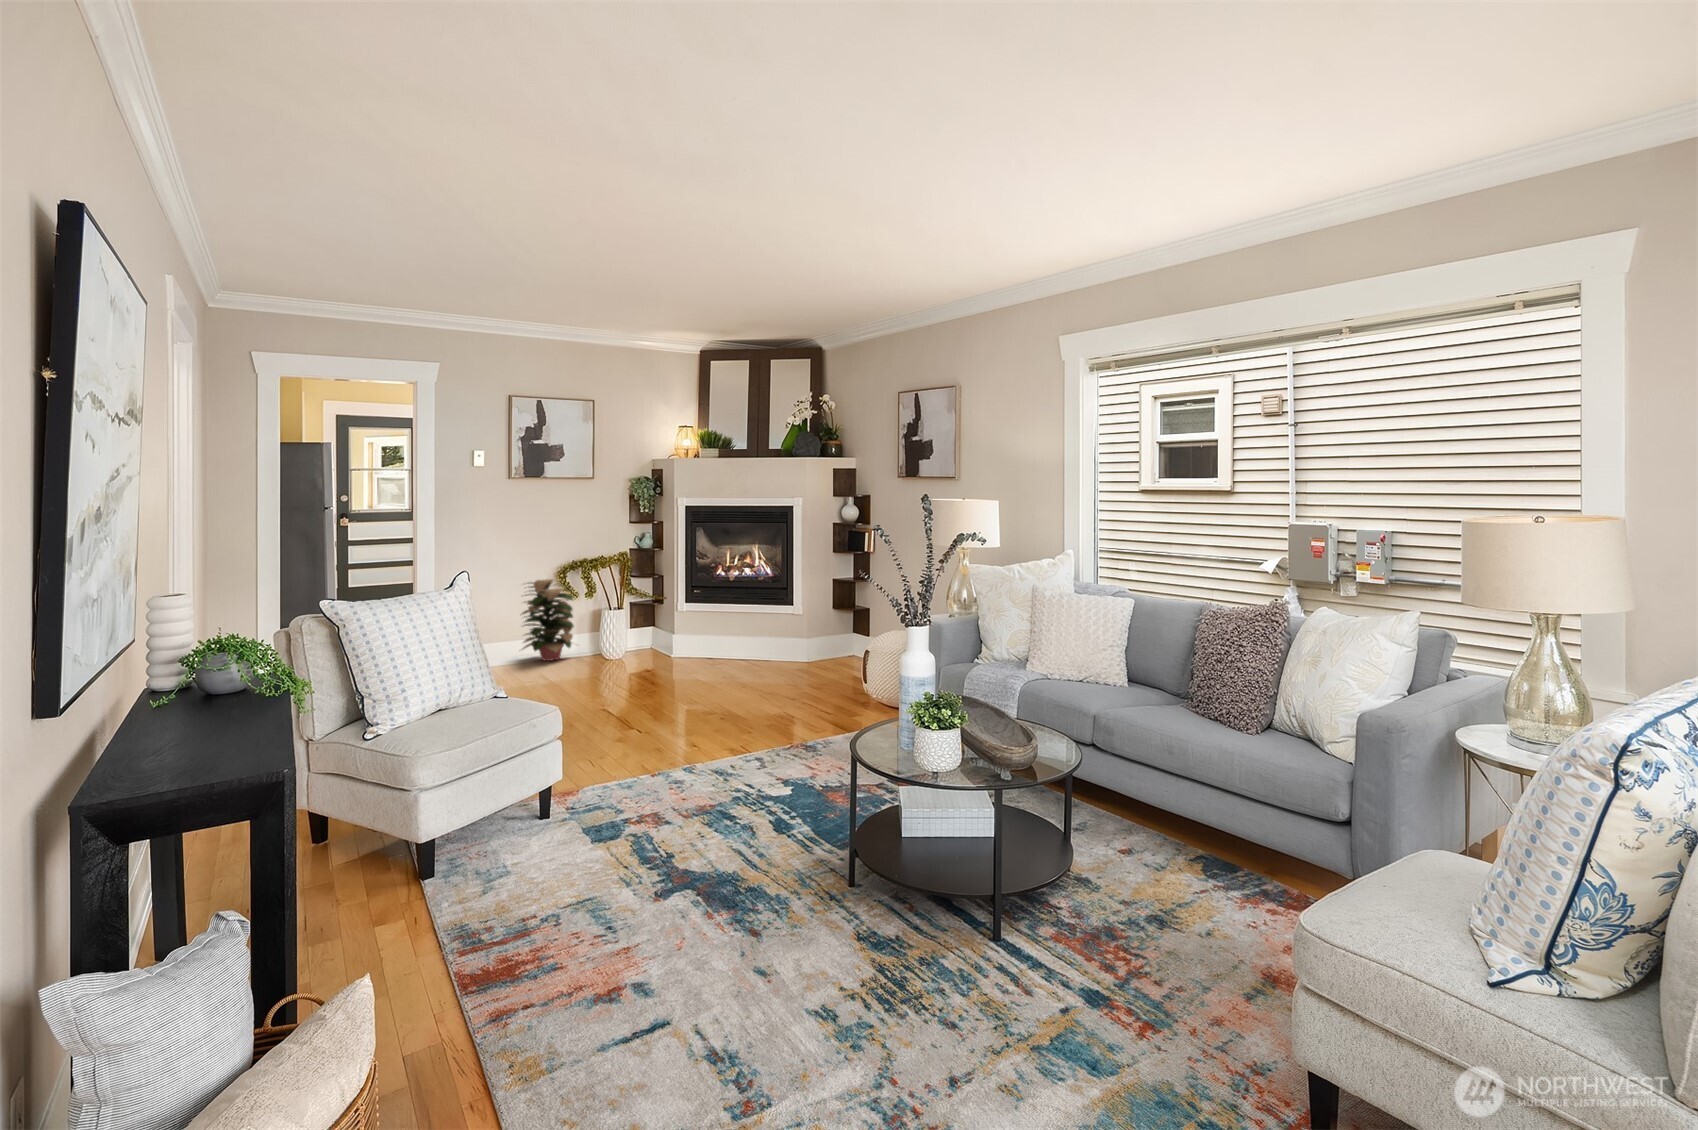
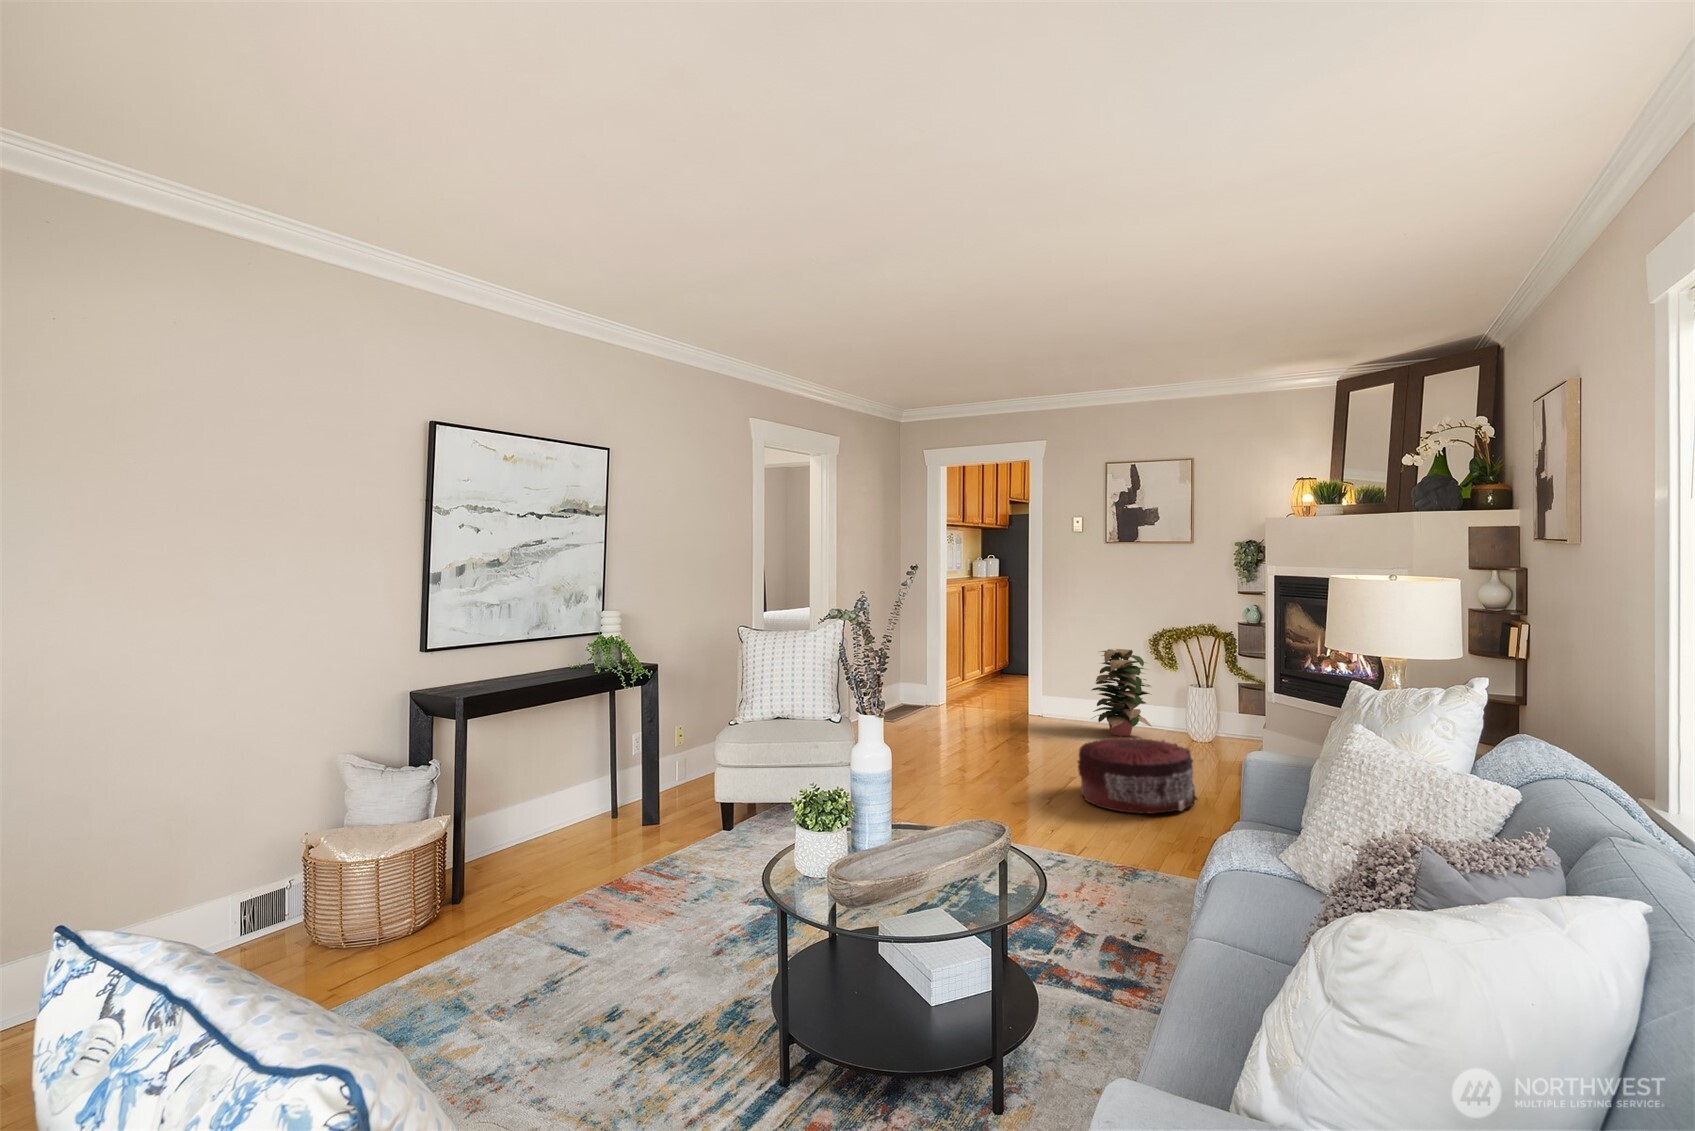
pouf: none [632,641,726,703] -> present [1078,737,1197,814]

